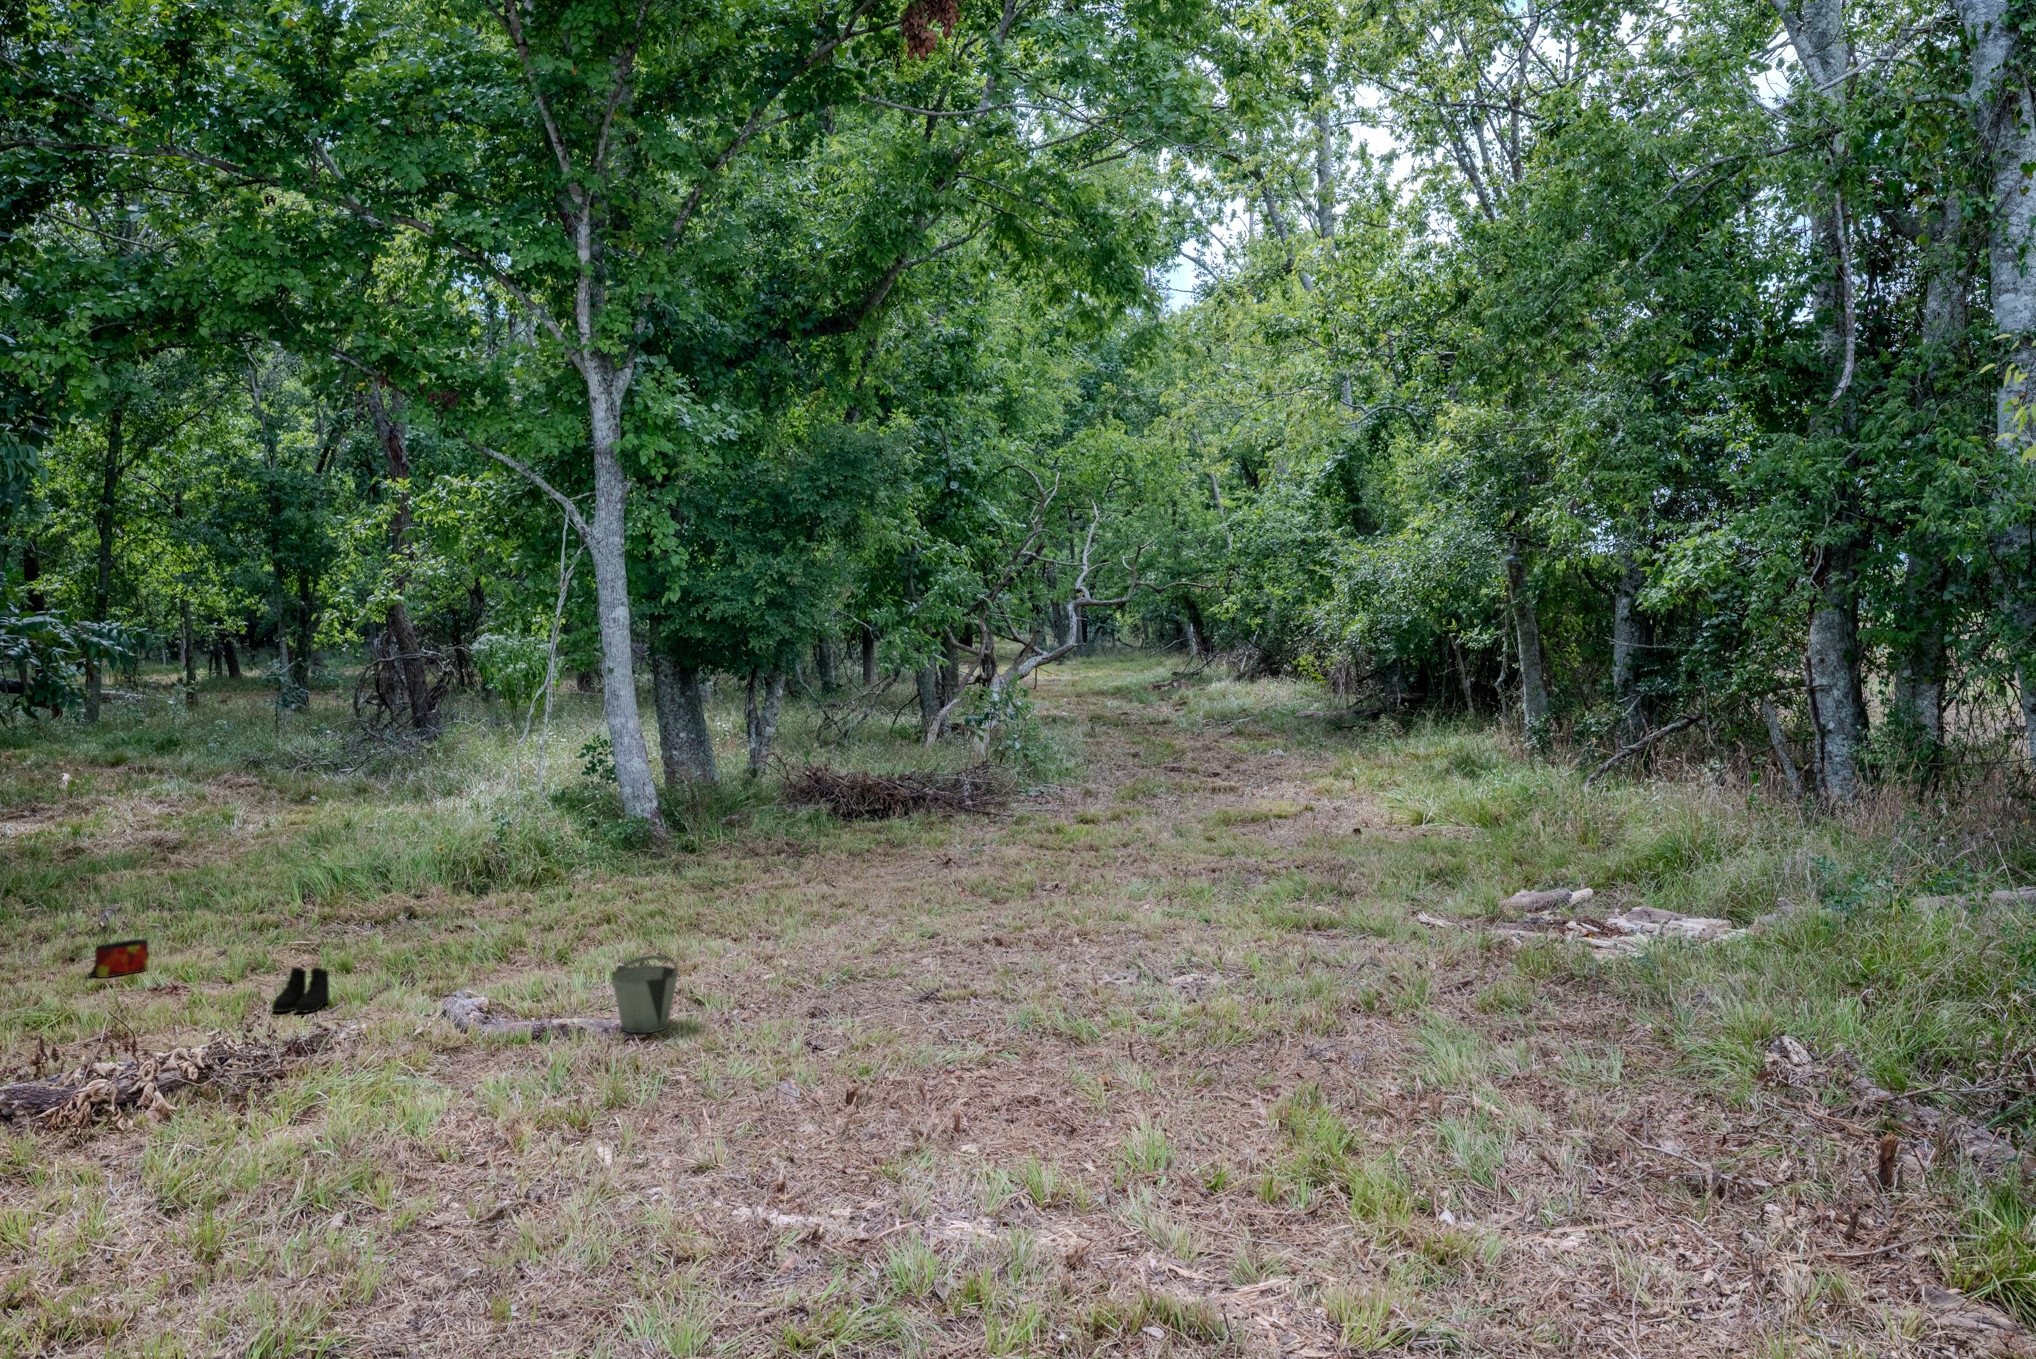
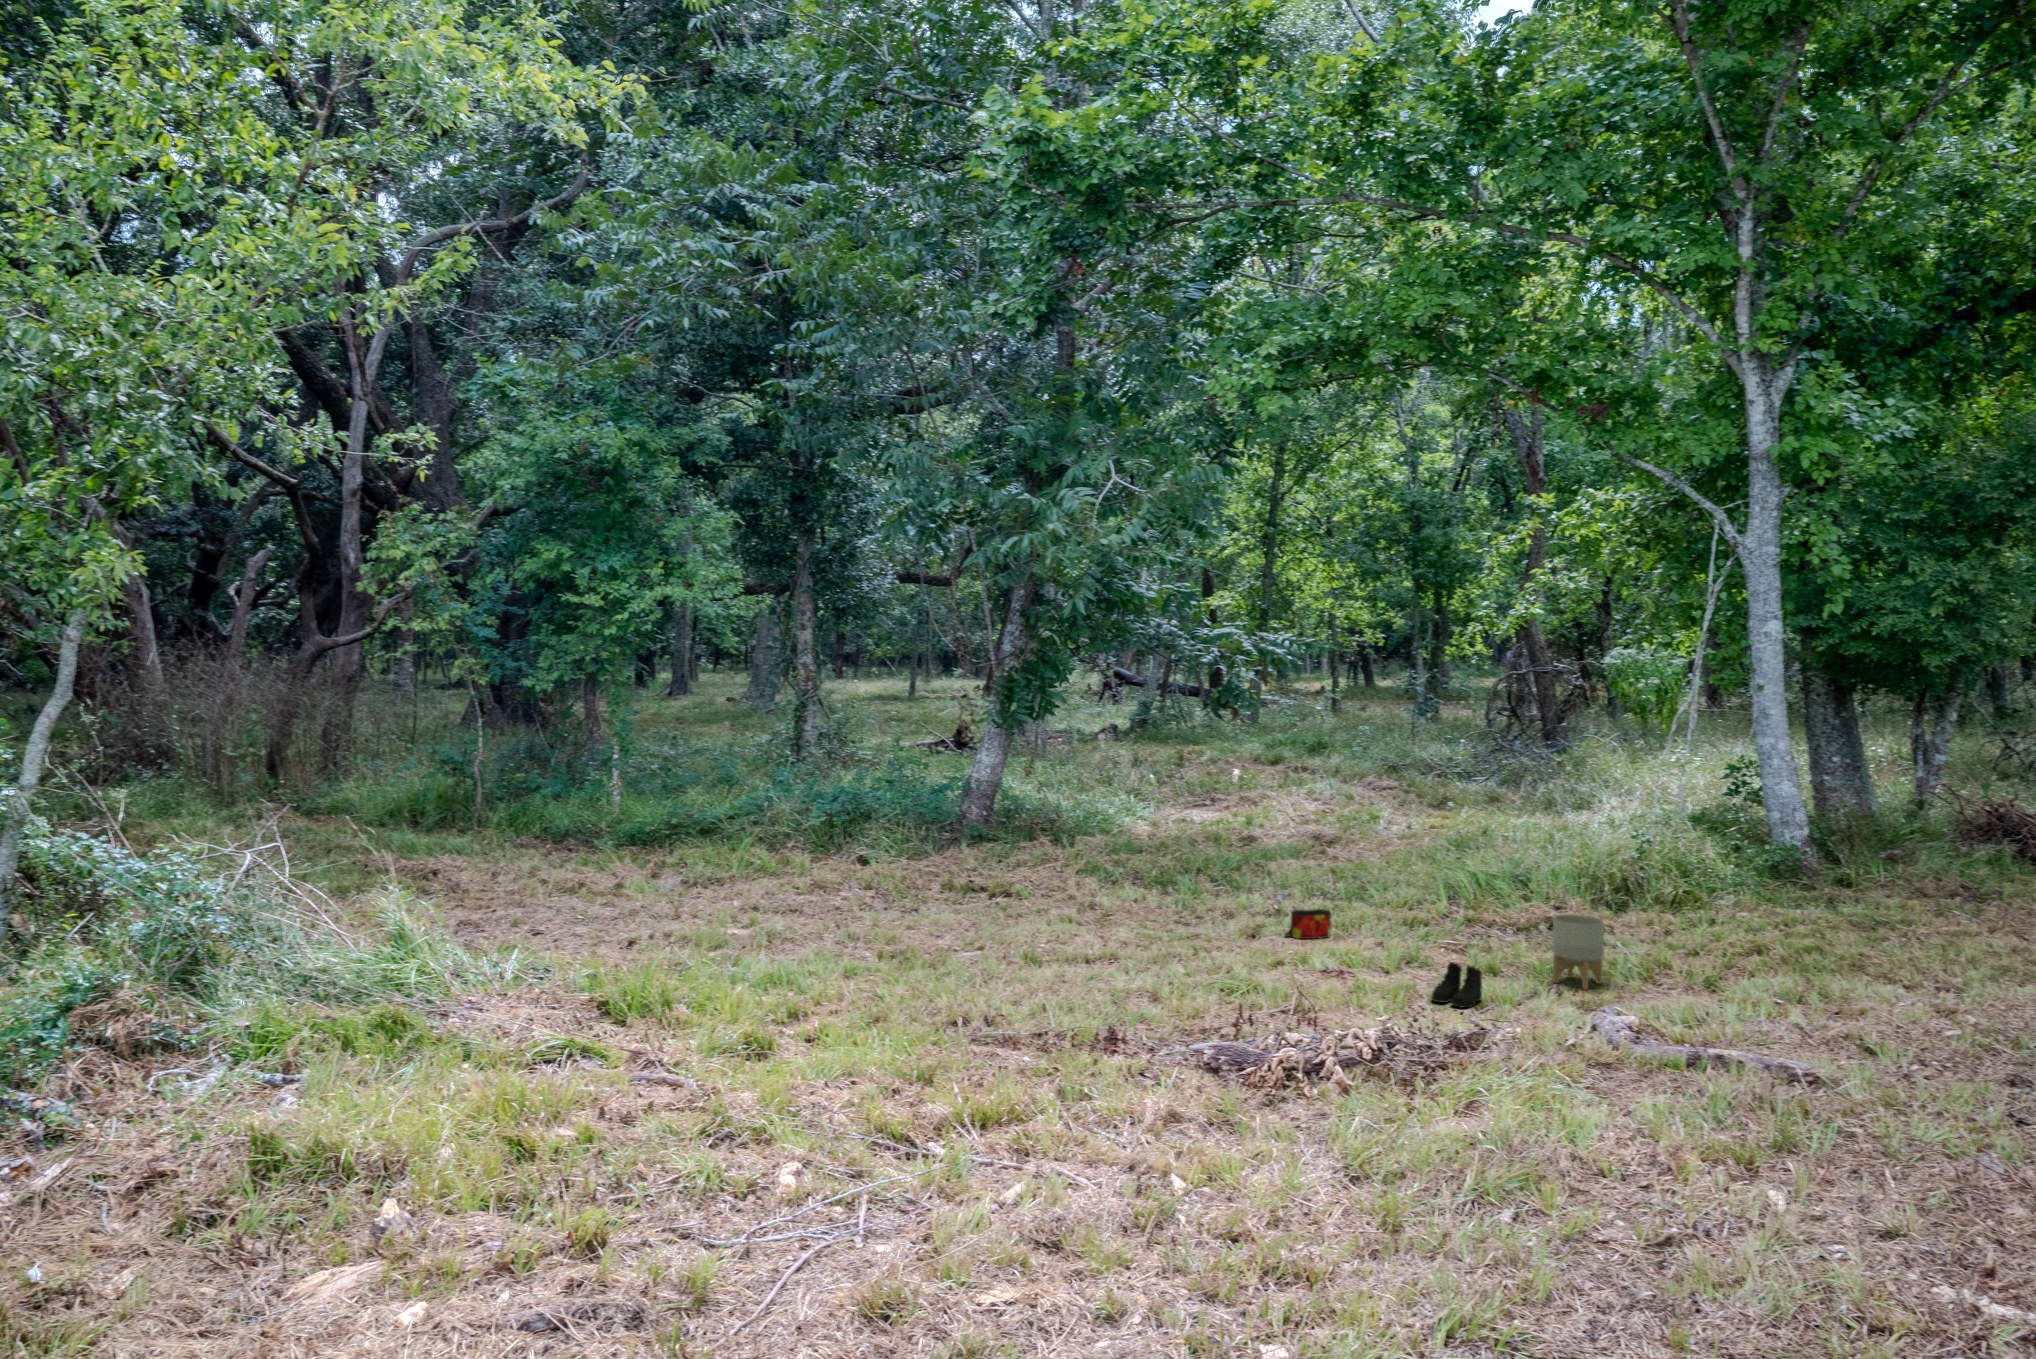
planter: none [405,902,456,976] -> present [1552,914,1604,990]
bucket: present [611,955,678,1033] -> none [1791,1022,1881,1115]

